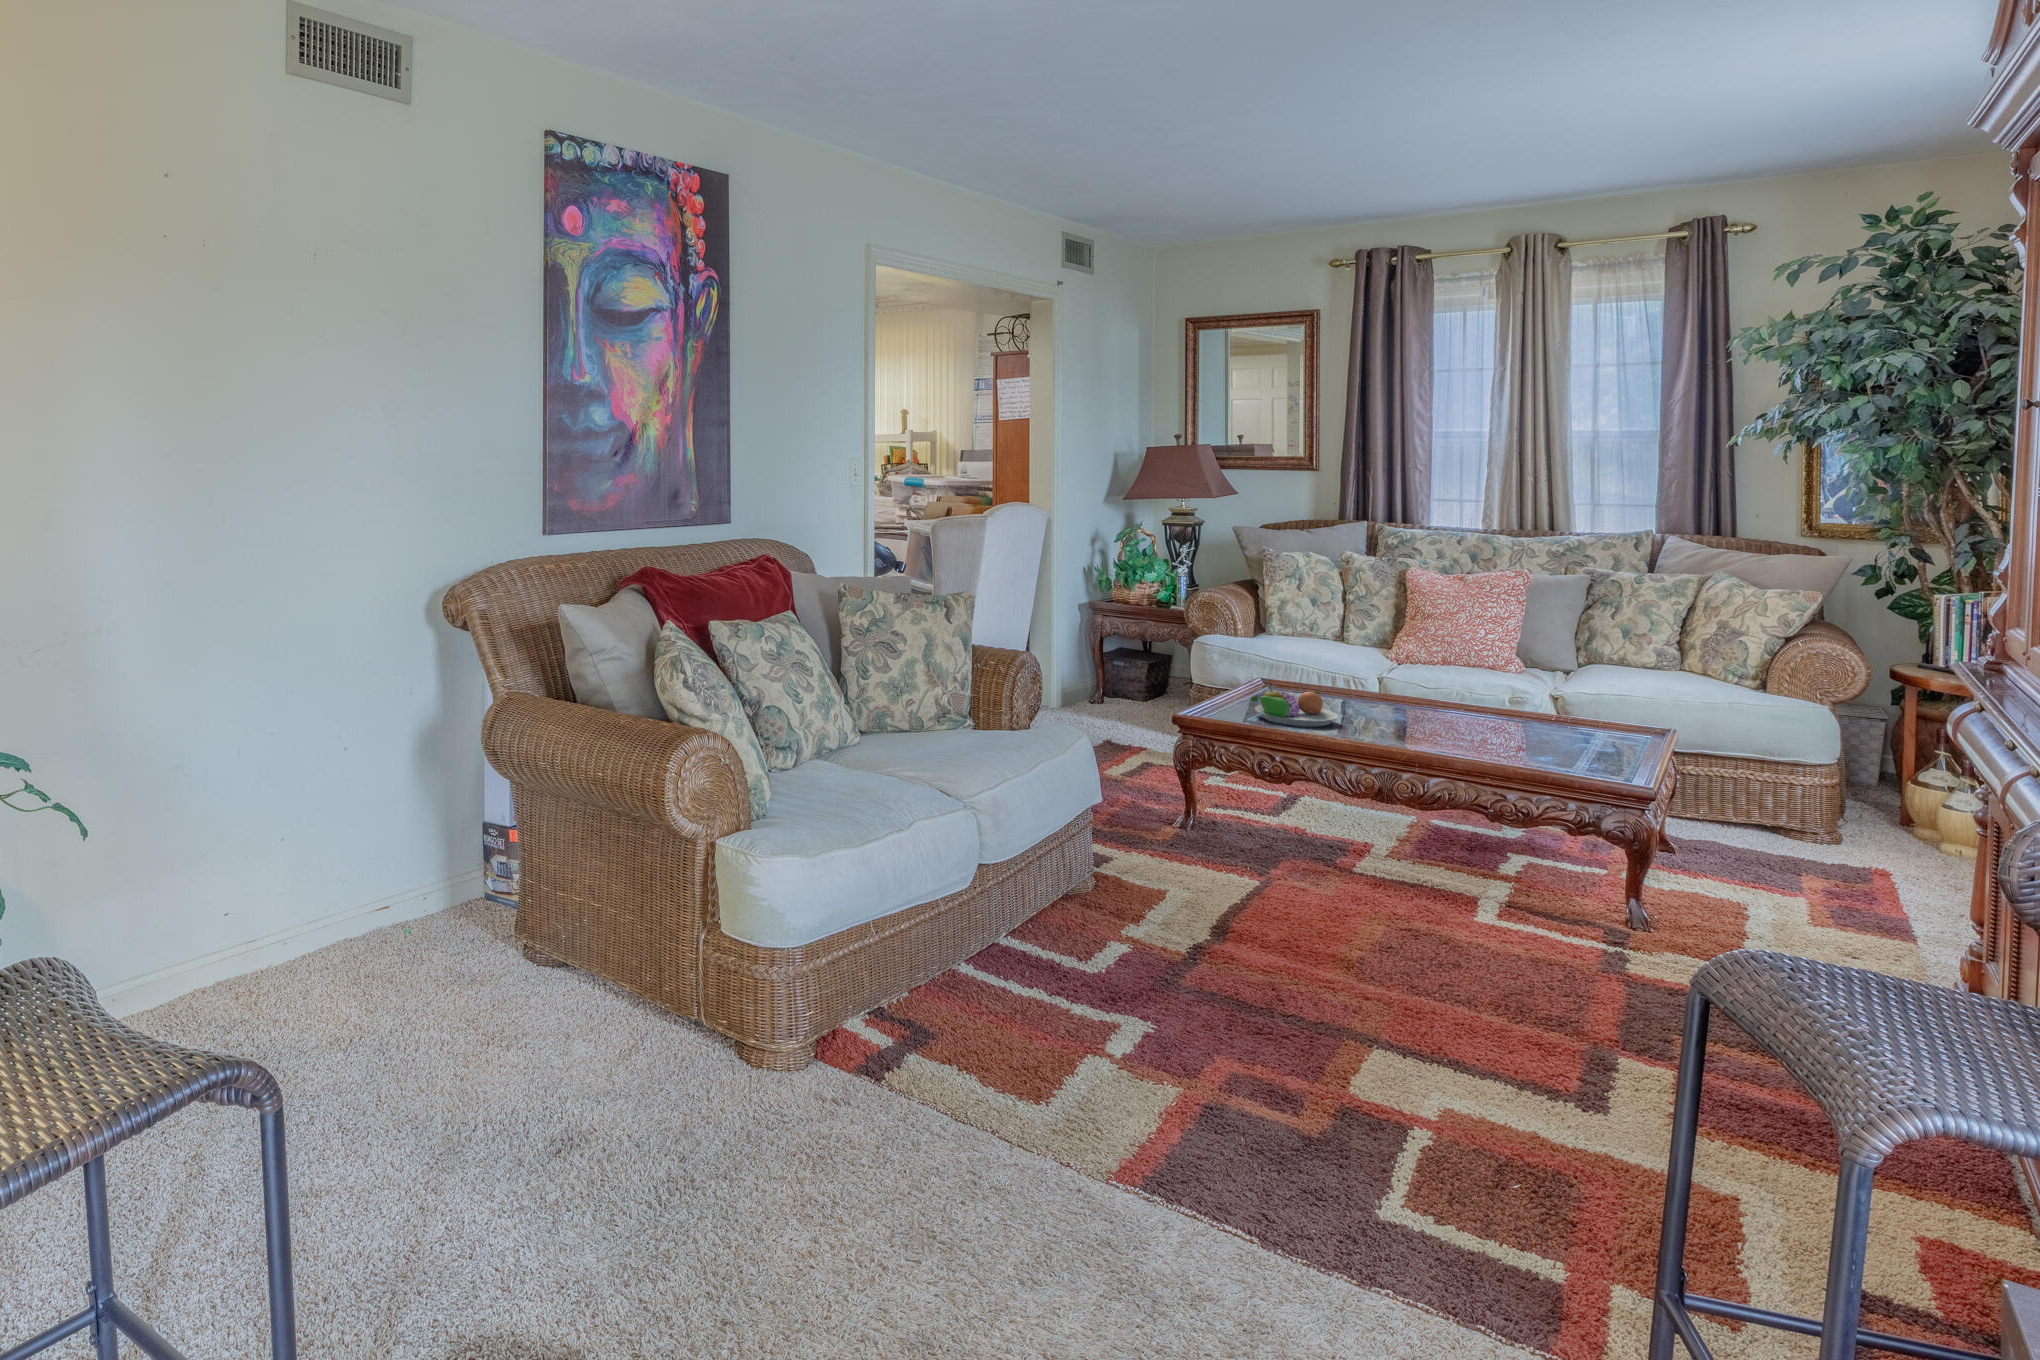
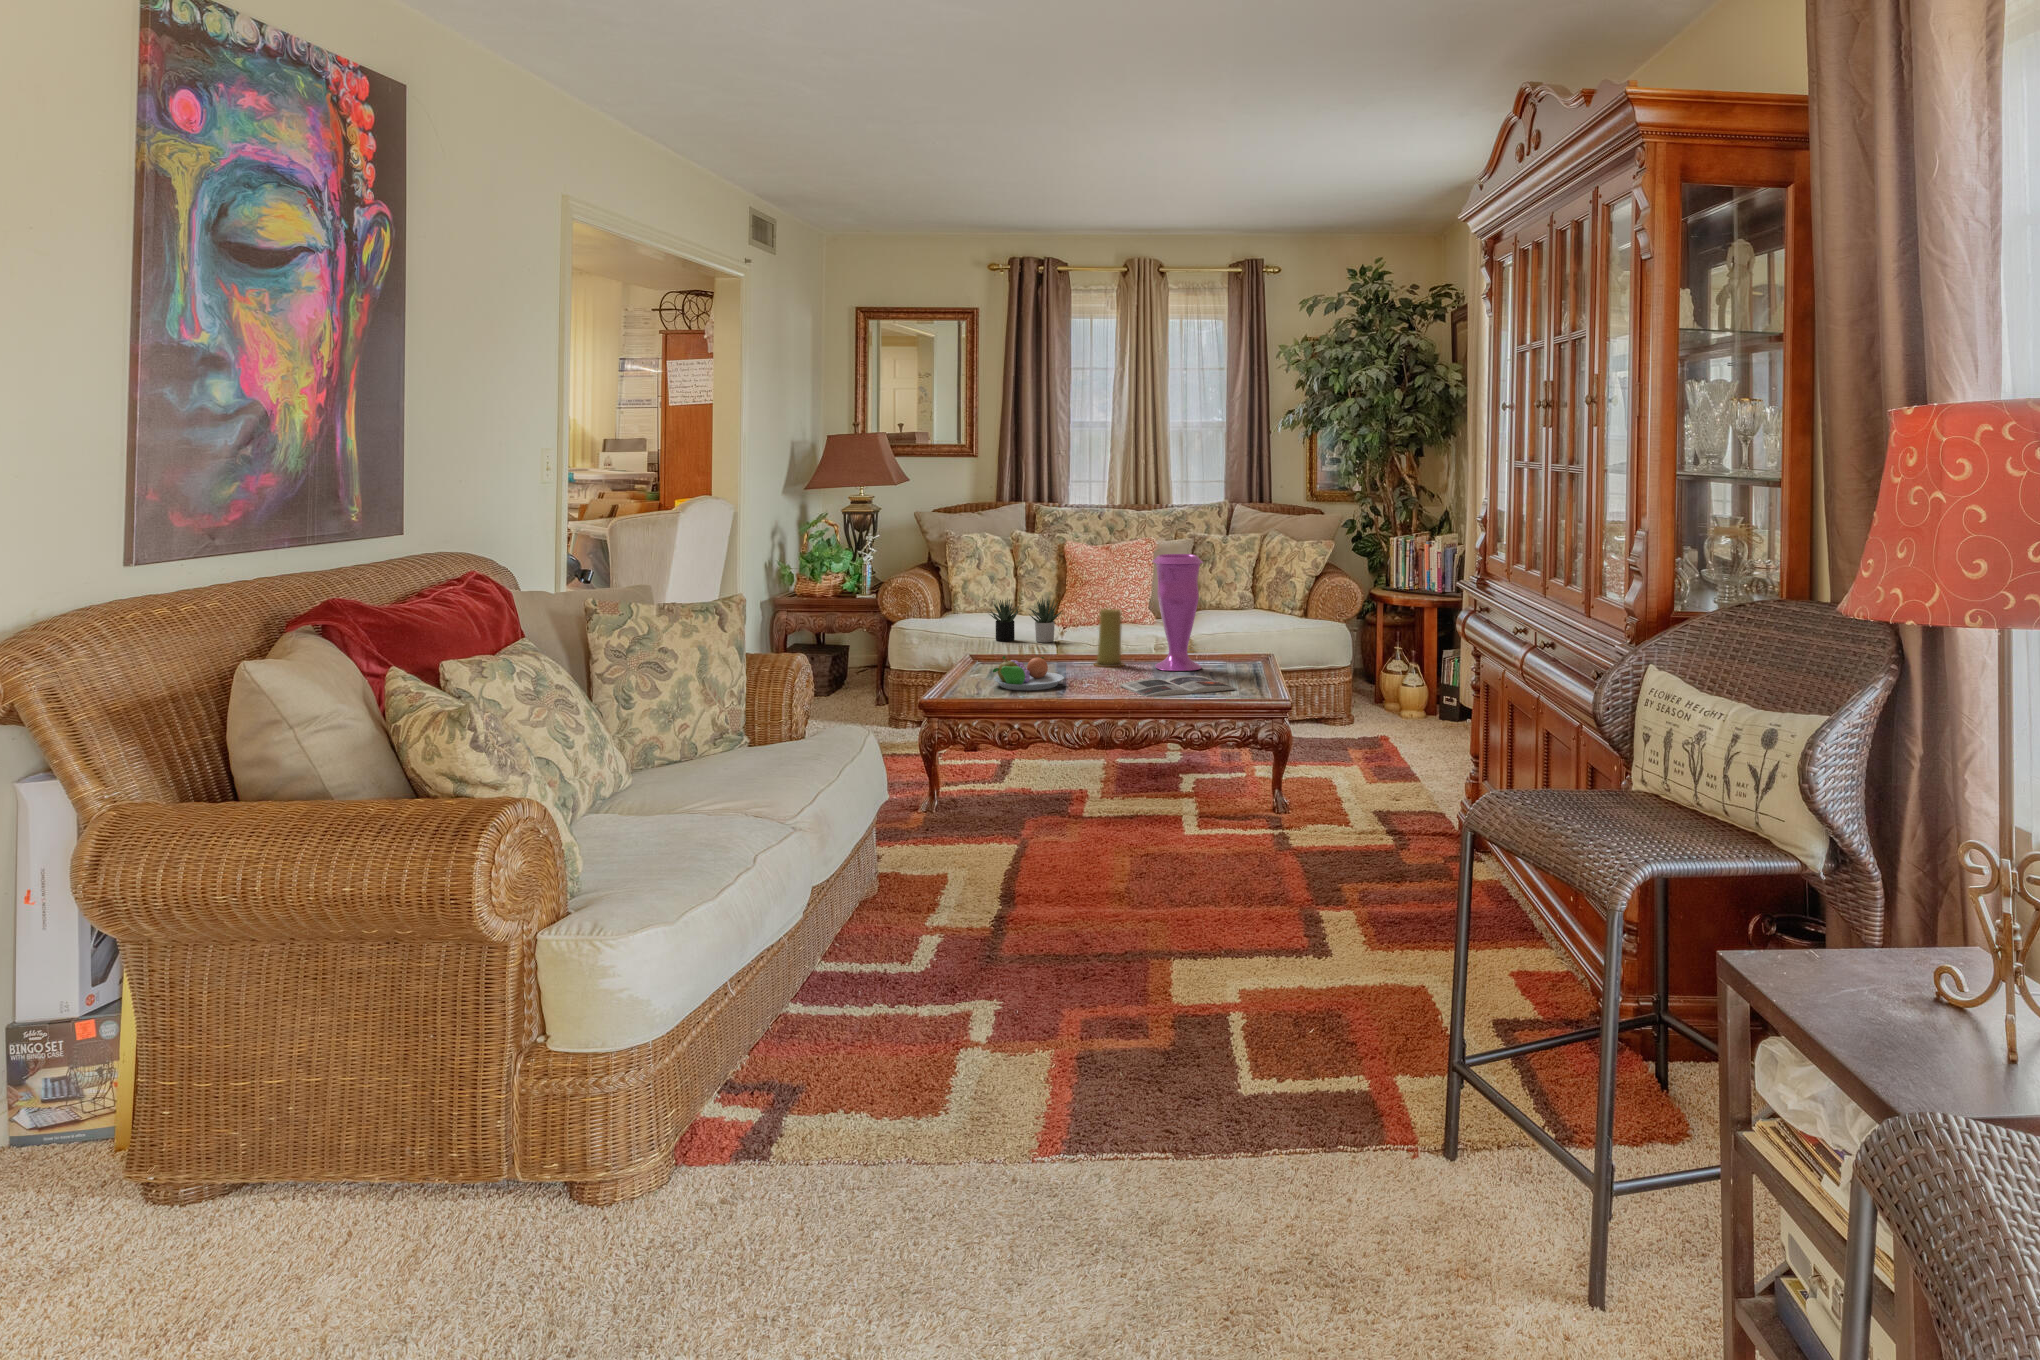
vase: none [1475,592,1546,732] -> present [1152,554,1203,671]
succulent plant: none [1293,623,1389,679] -> present [990,598,1062,643]
candle: none [1398,648,1440,715] -> present [1094,609,1124,667]
magazine: none [1407,732,1564,761] -> present [1120,676,1236,697]

